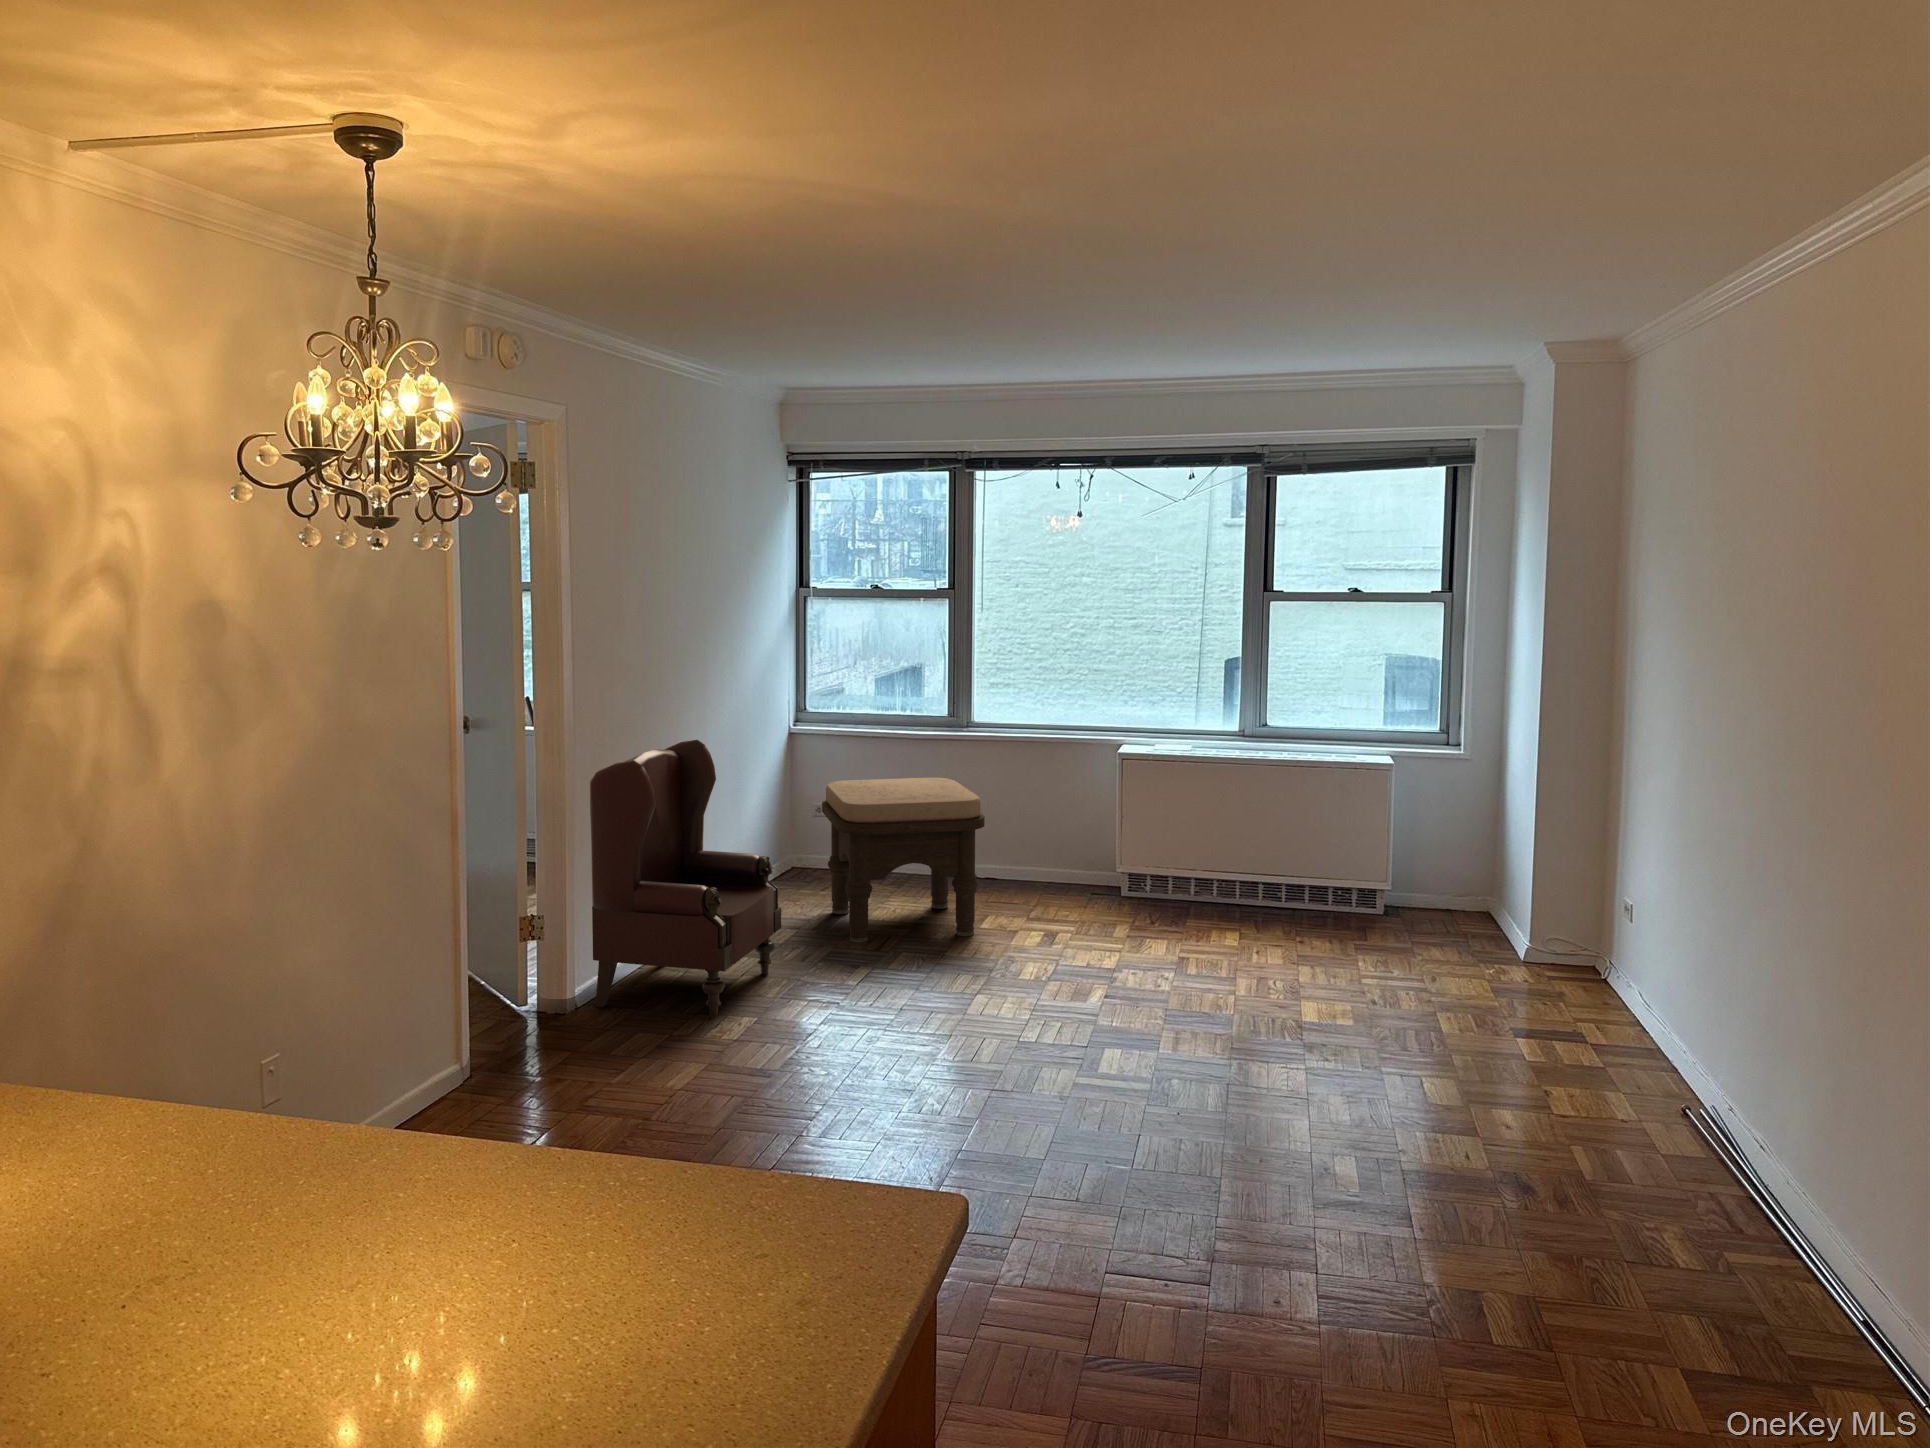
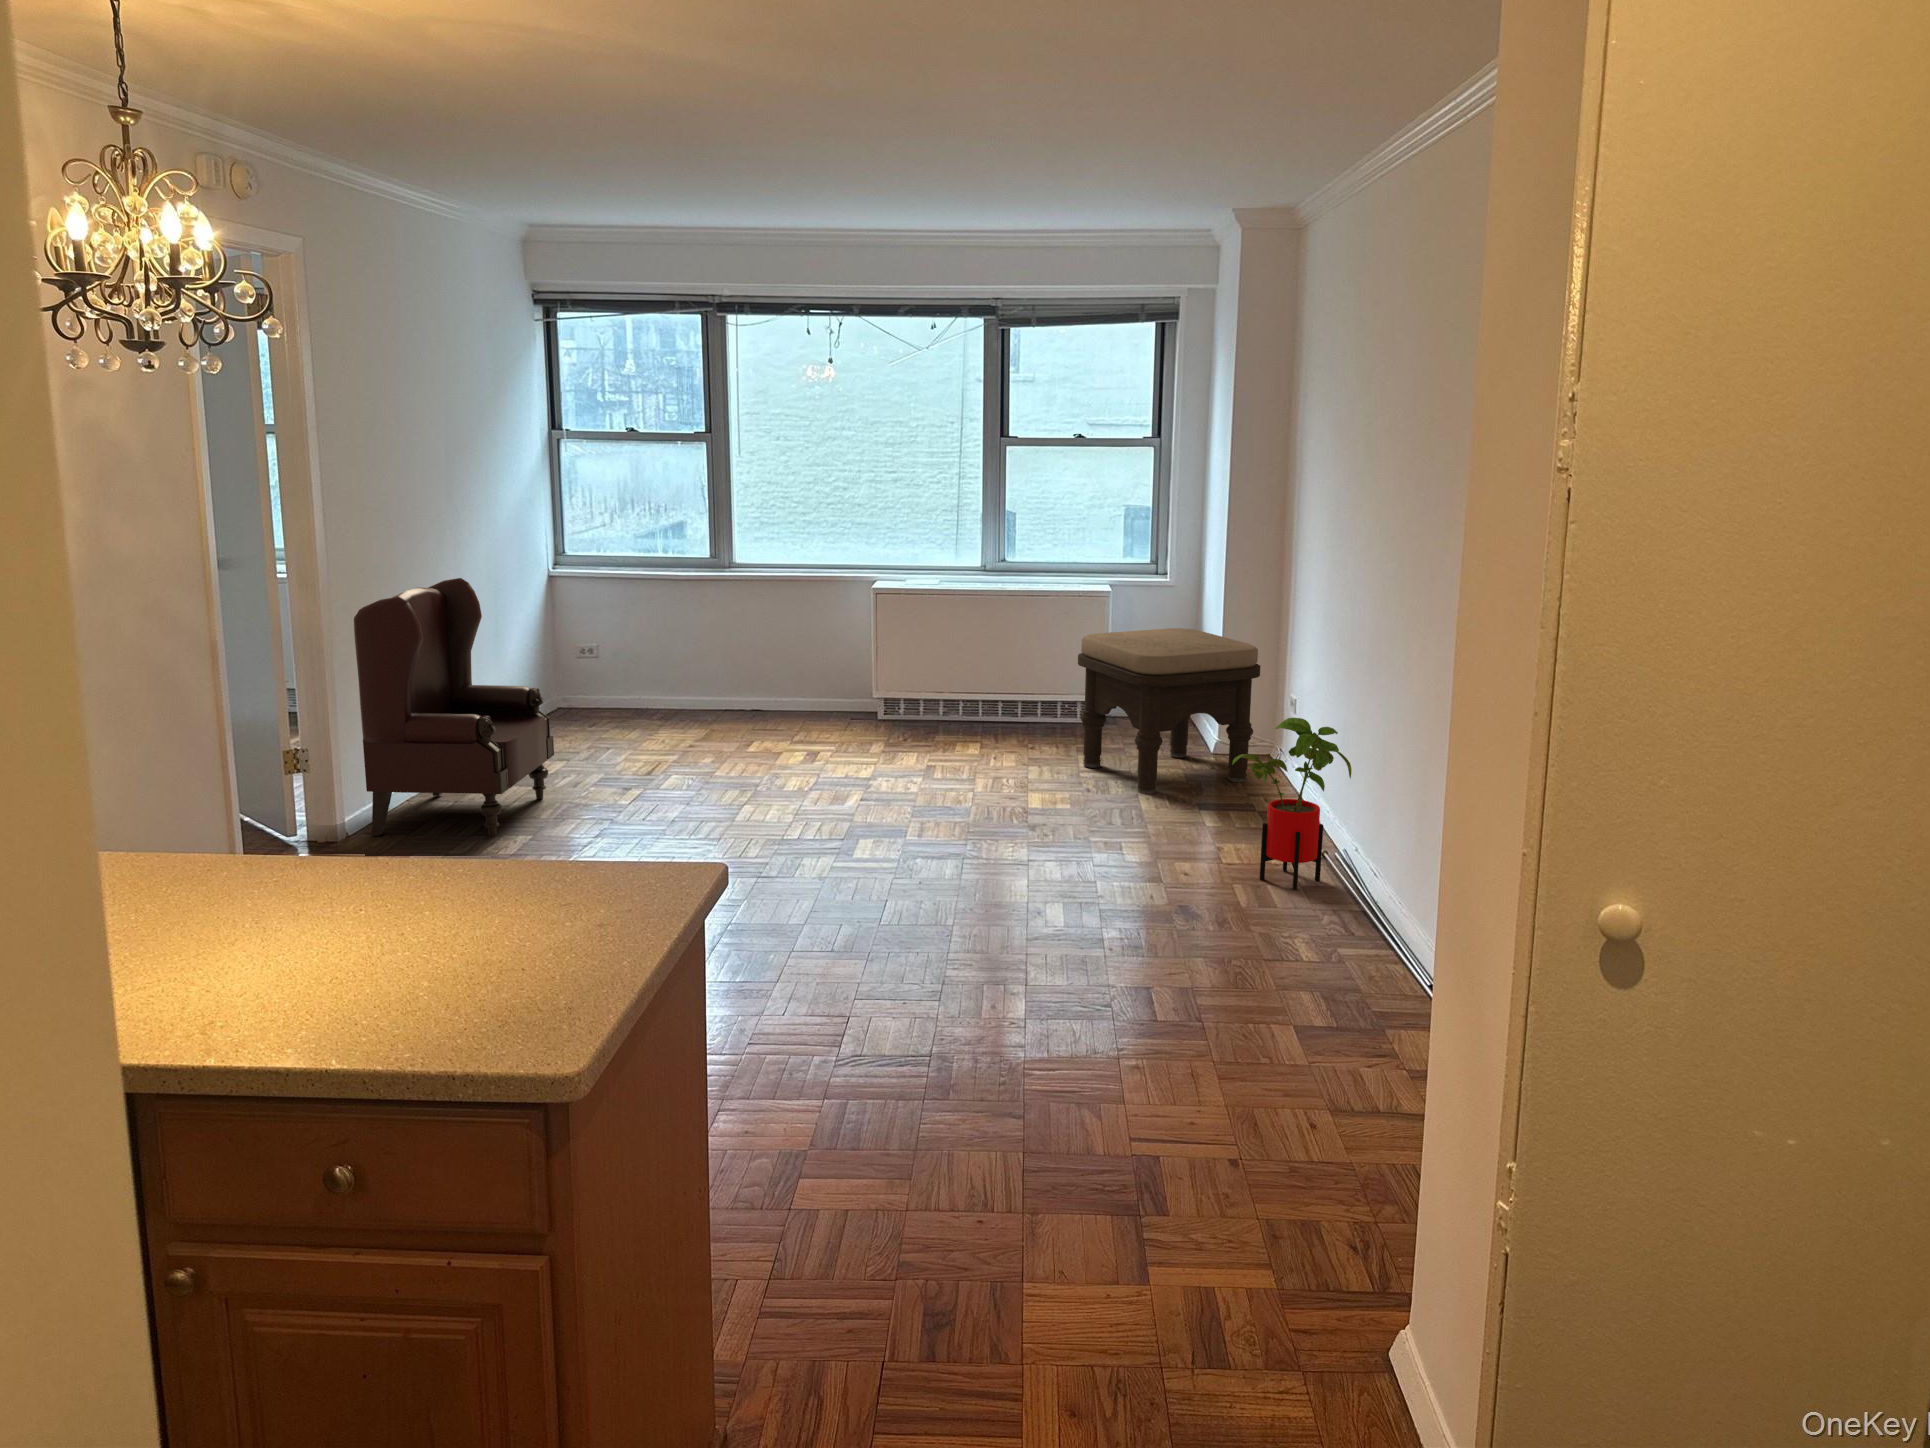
ottoman: present [822,778,985,942] -> present [1078,628,1260,794]
house plant: none [1565,942,1726,1158] -> present [1232,718,1352,890]

